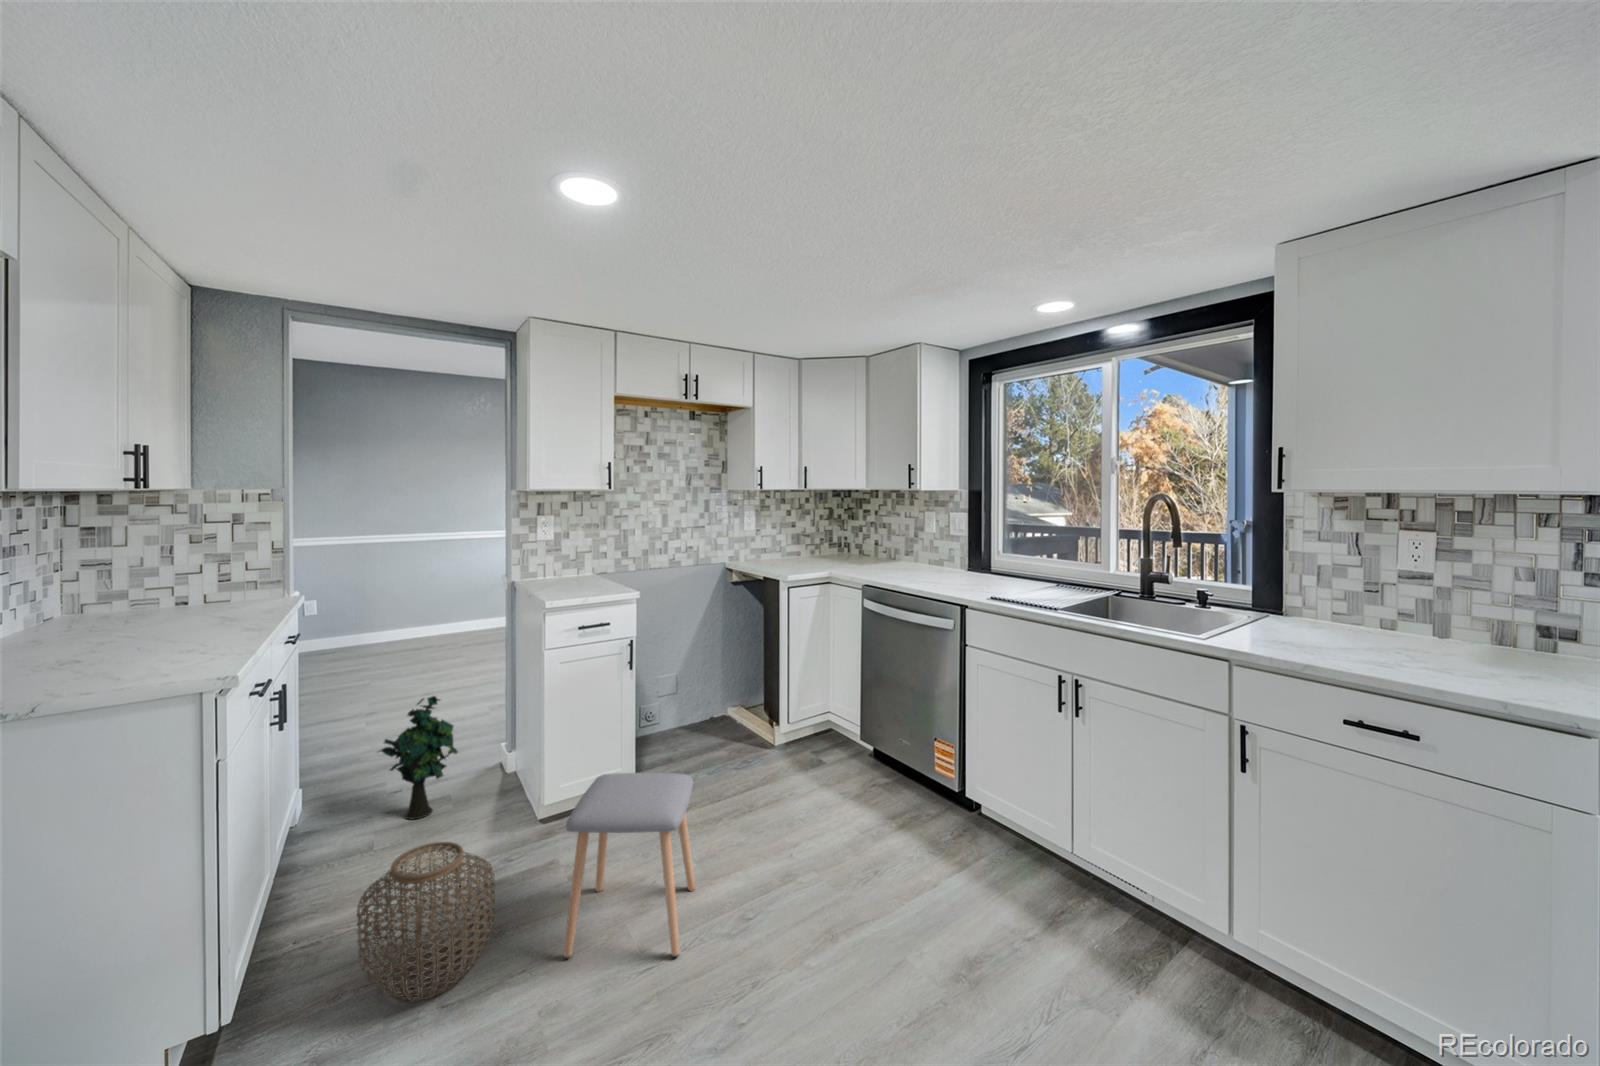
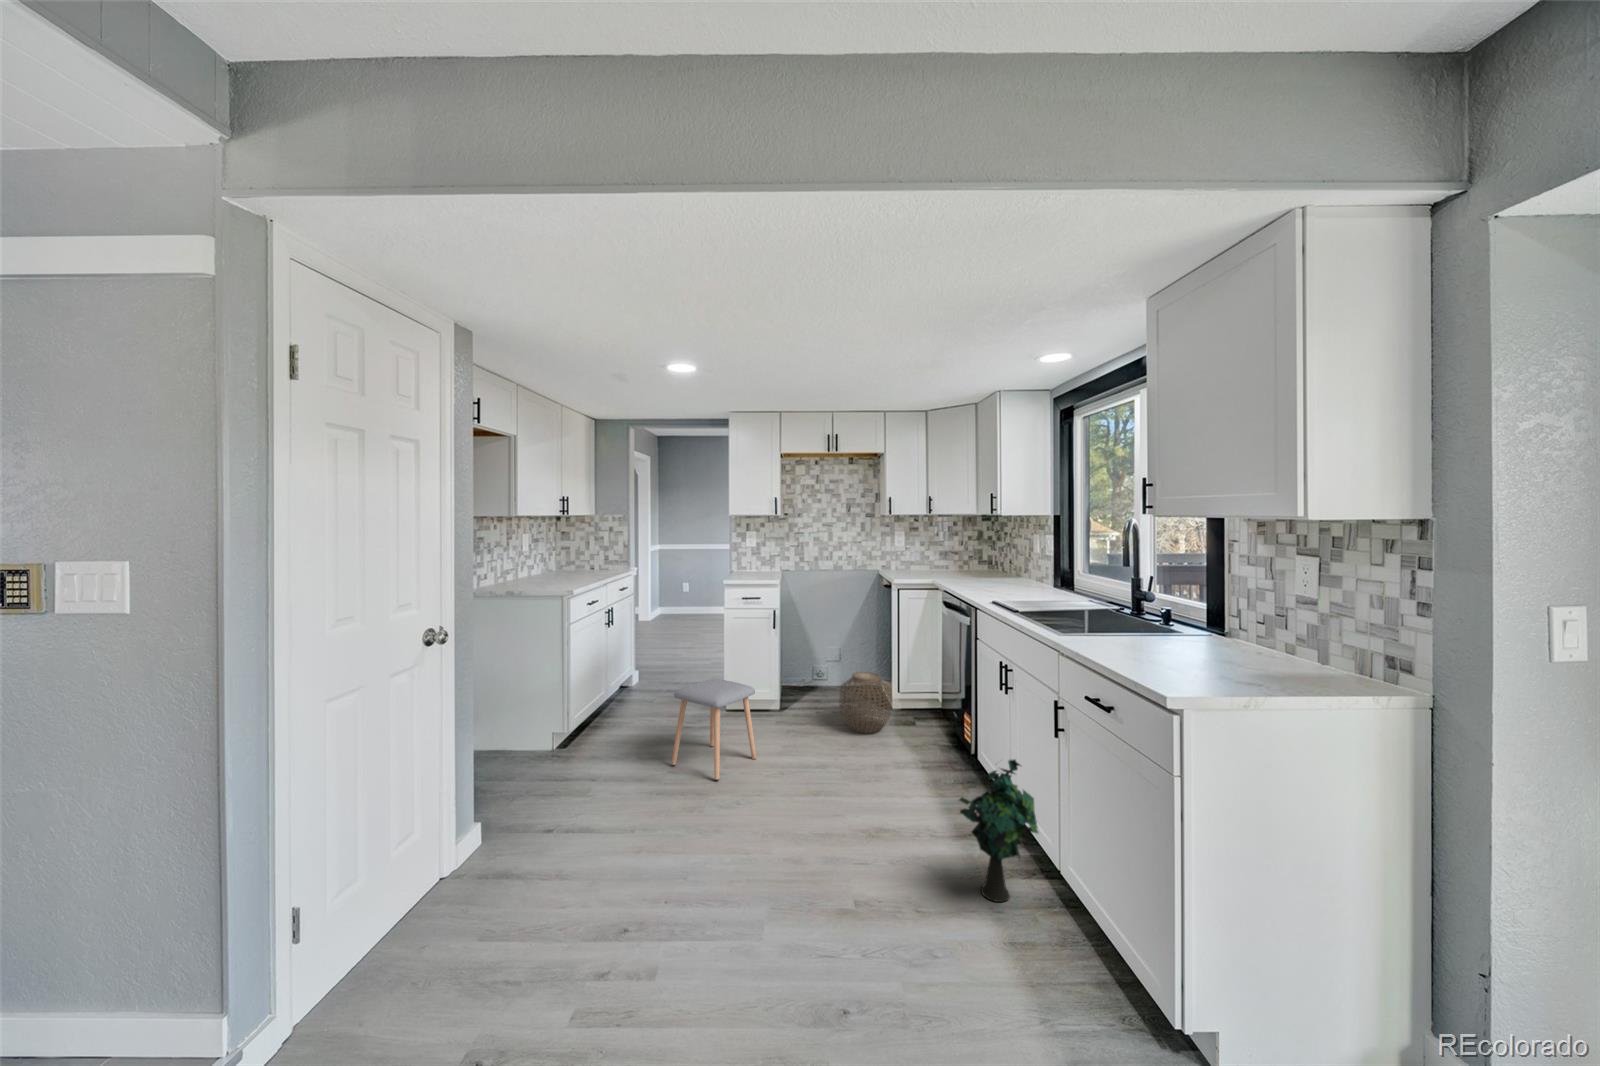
decorative plant: present [379,696,458,819] -> present [959,760,1038,902]
woven basket: present [357,842,495,1000] -> present [840,672,892,733]

